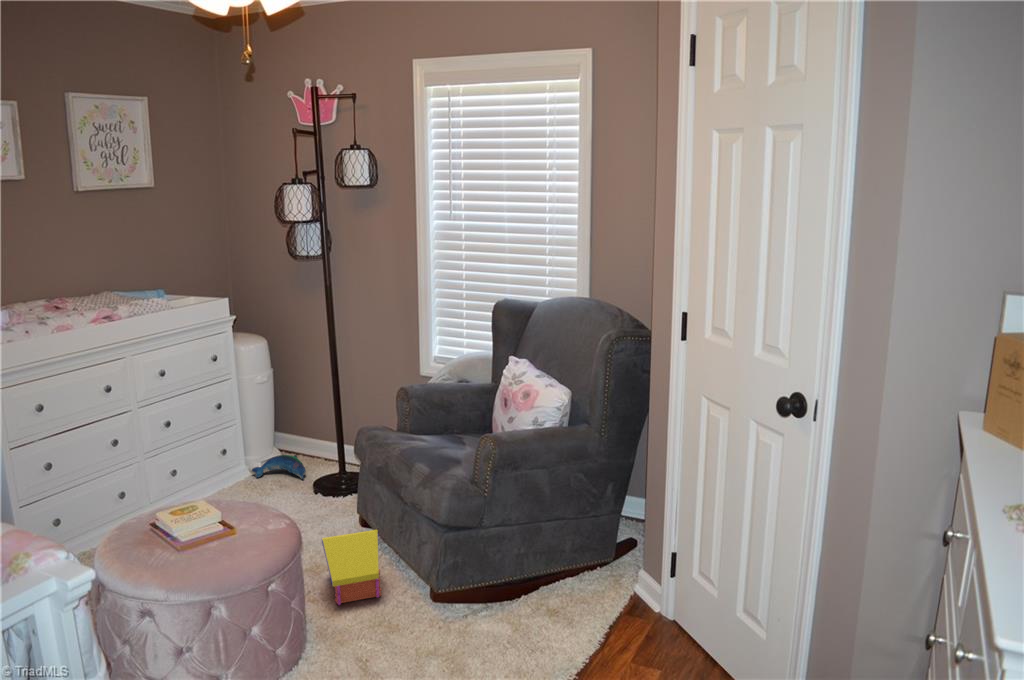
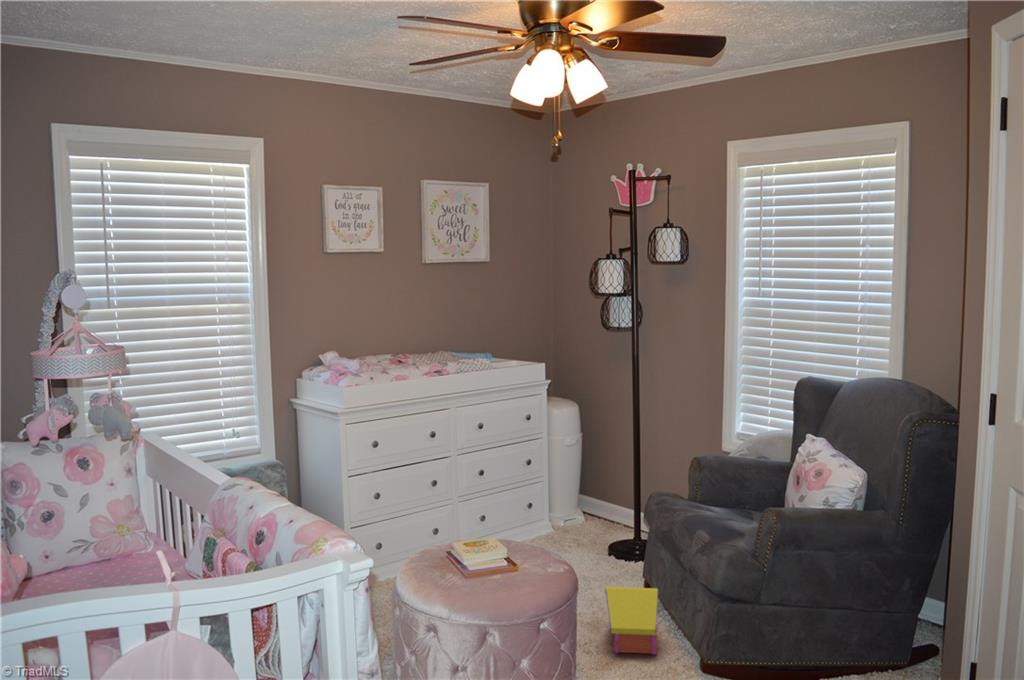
plush toy: present [252,455,306,479] -> none [553,515,602,540]

